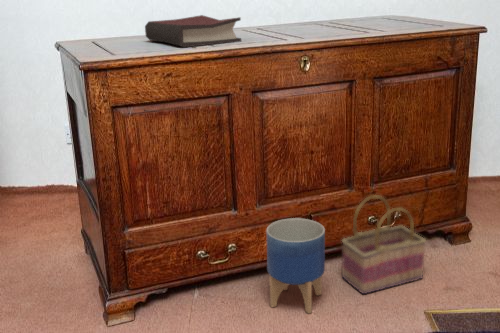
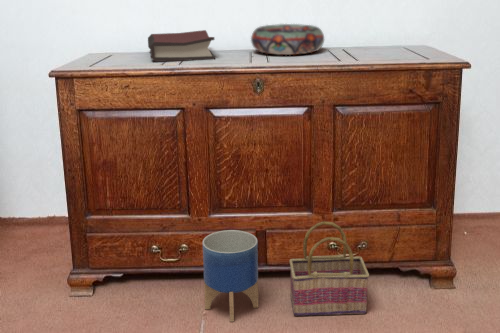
decorative bowl: none [258,5,333,34] -> present [251,24,324,55]

